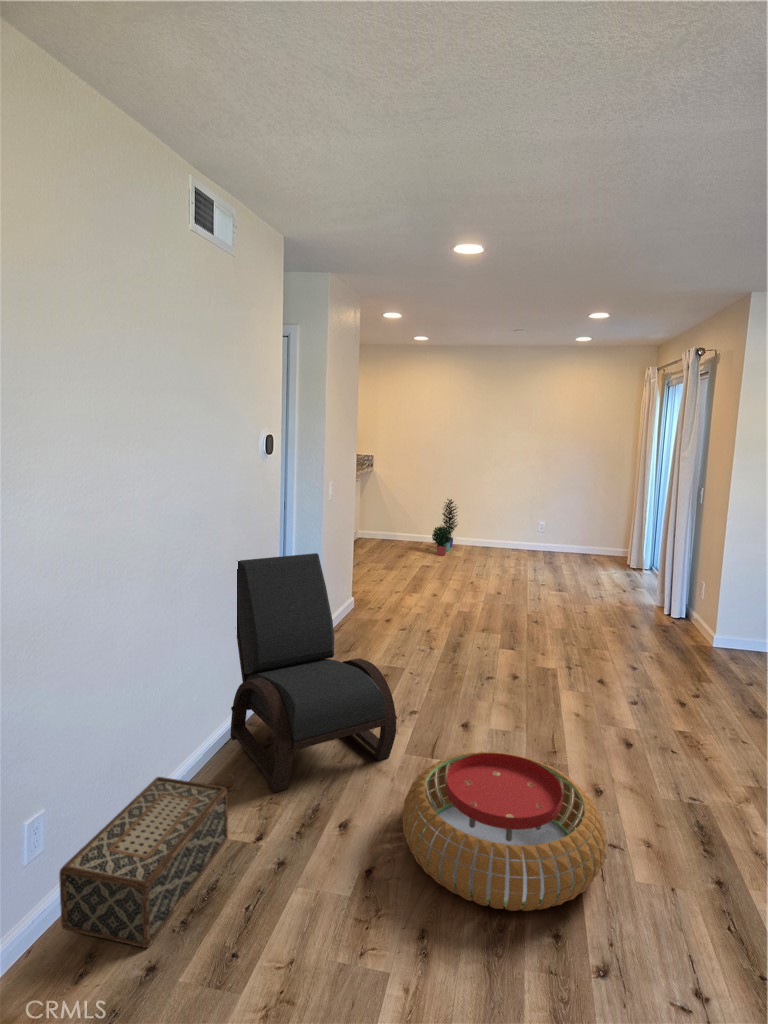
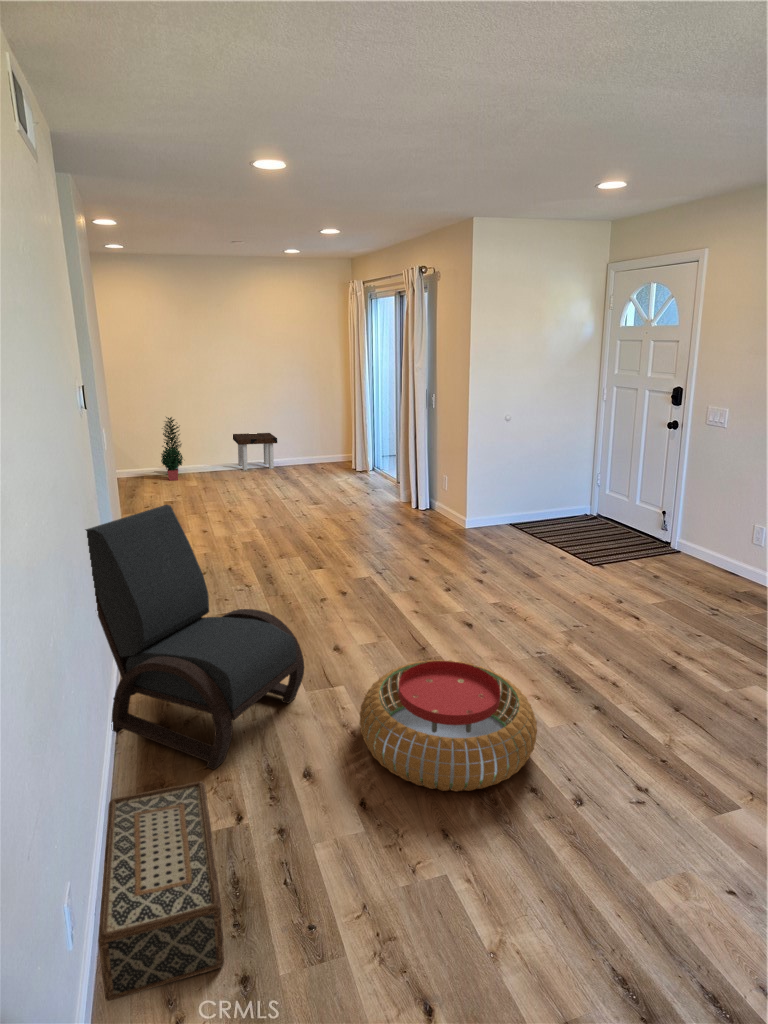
side table: none [506,519,546,556] -> present [233,433,277,470]

